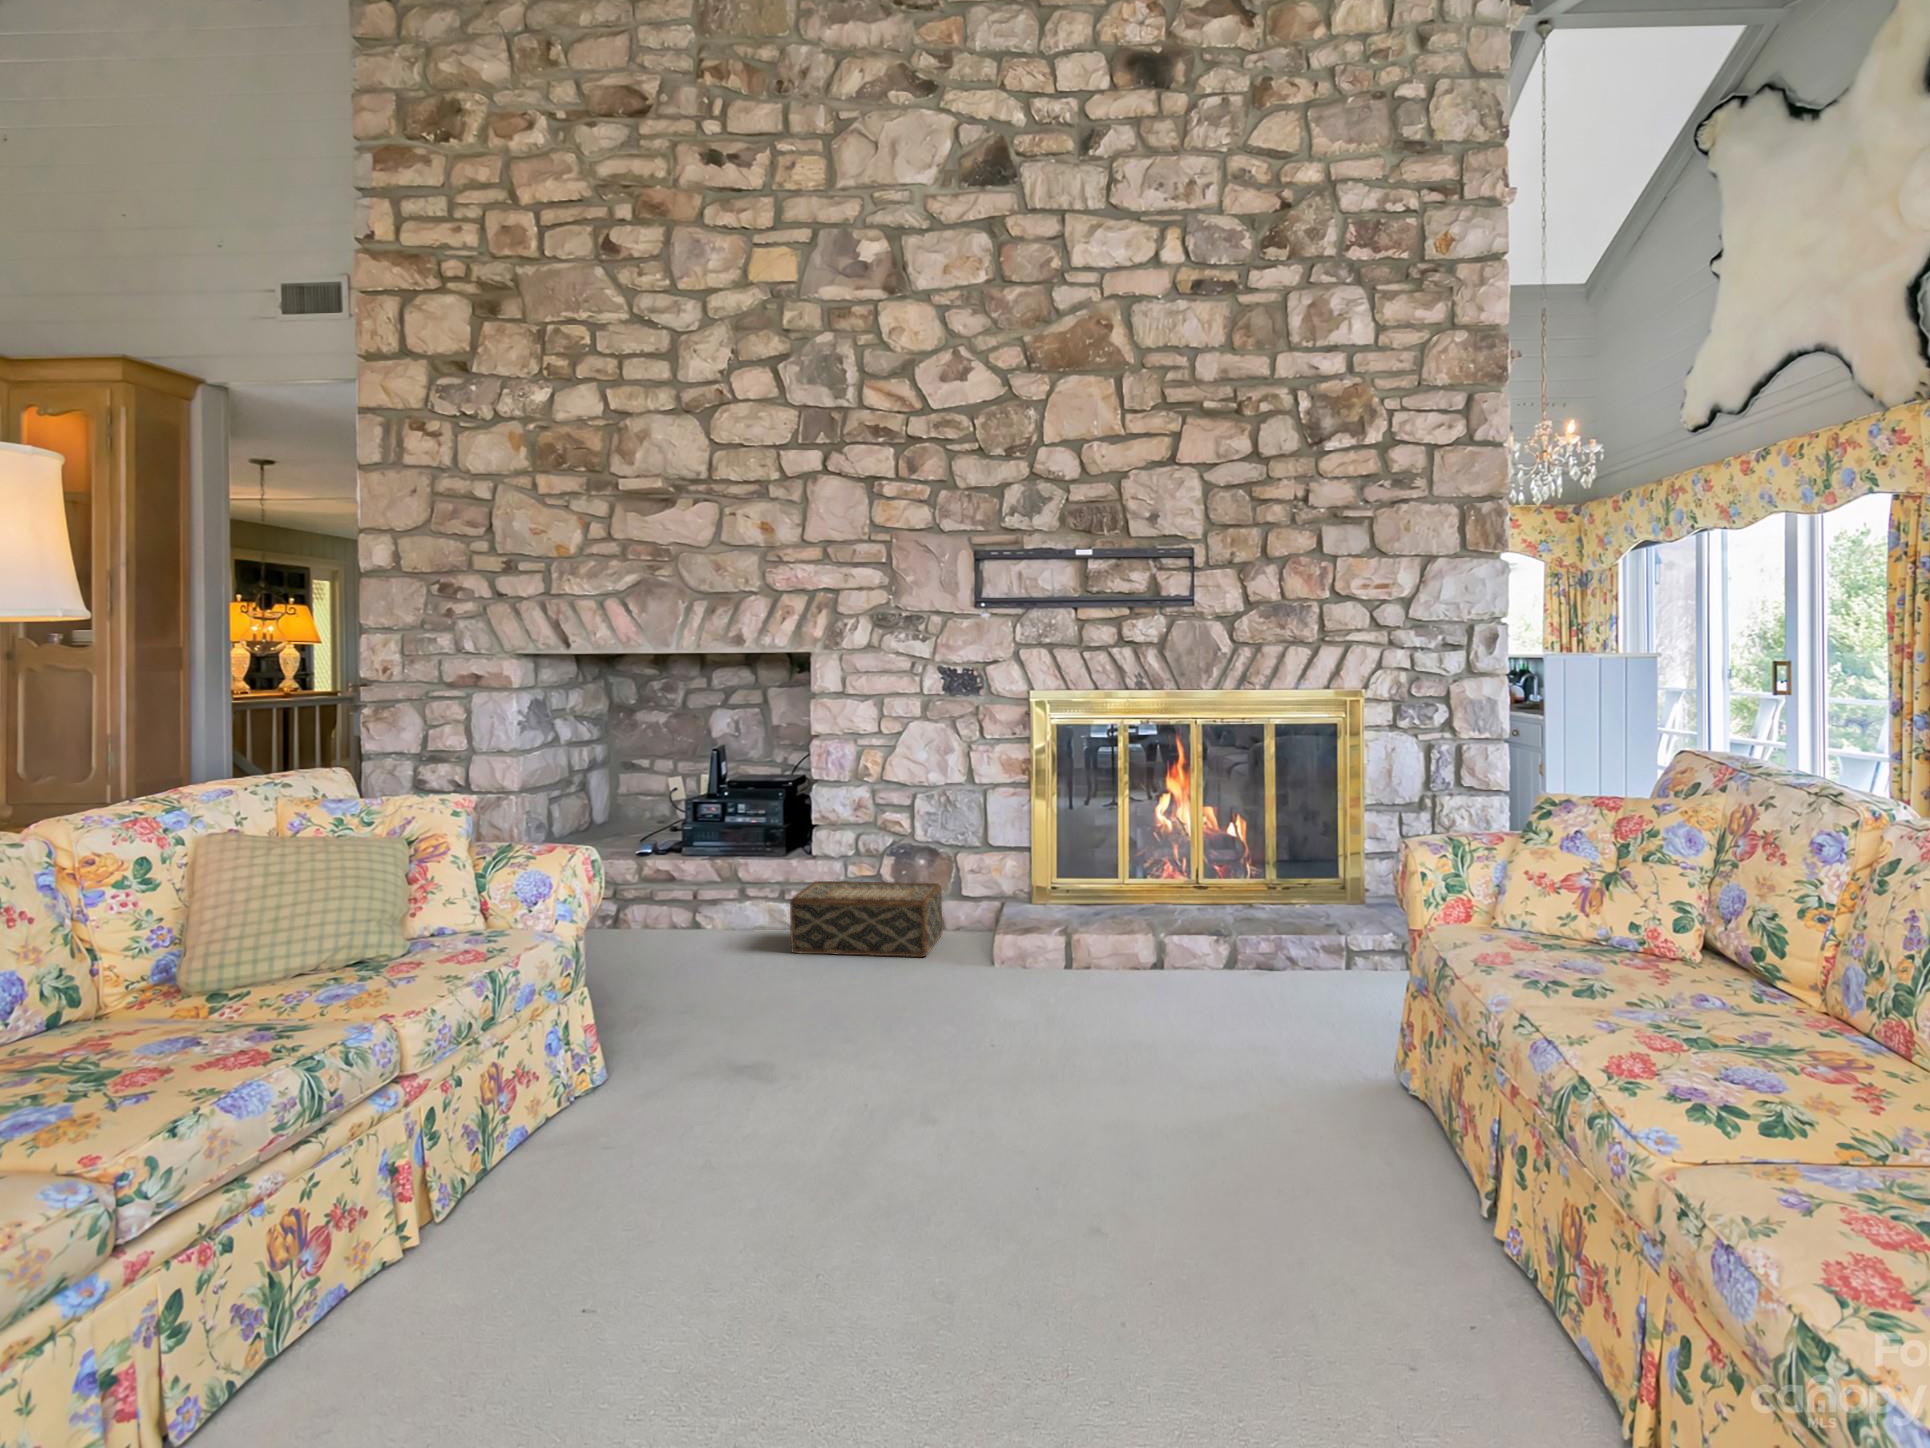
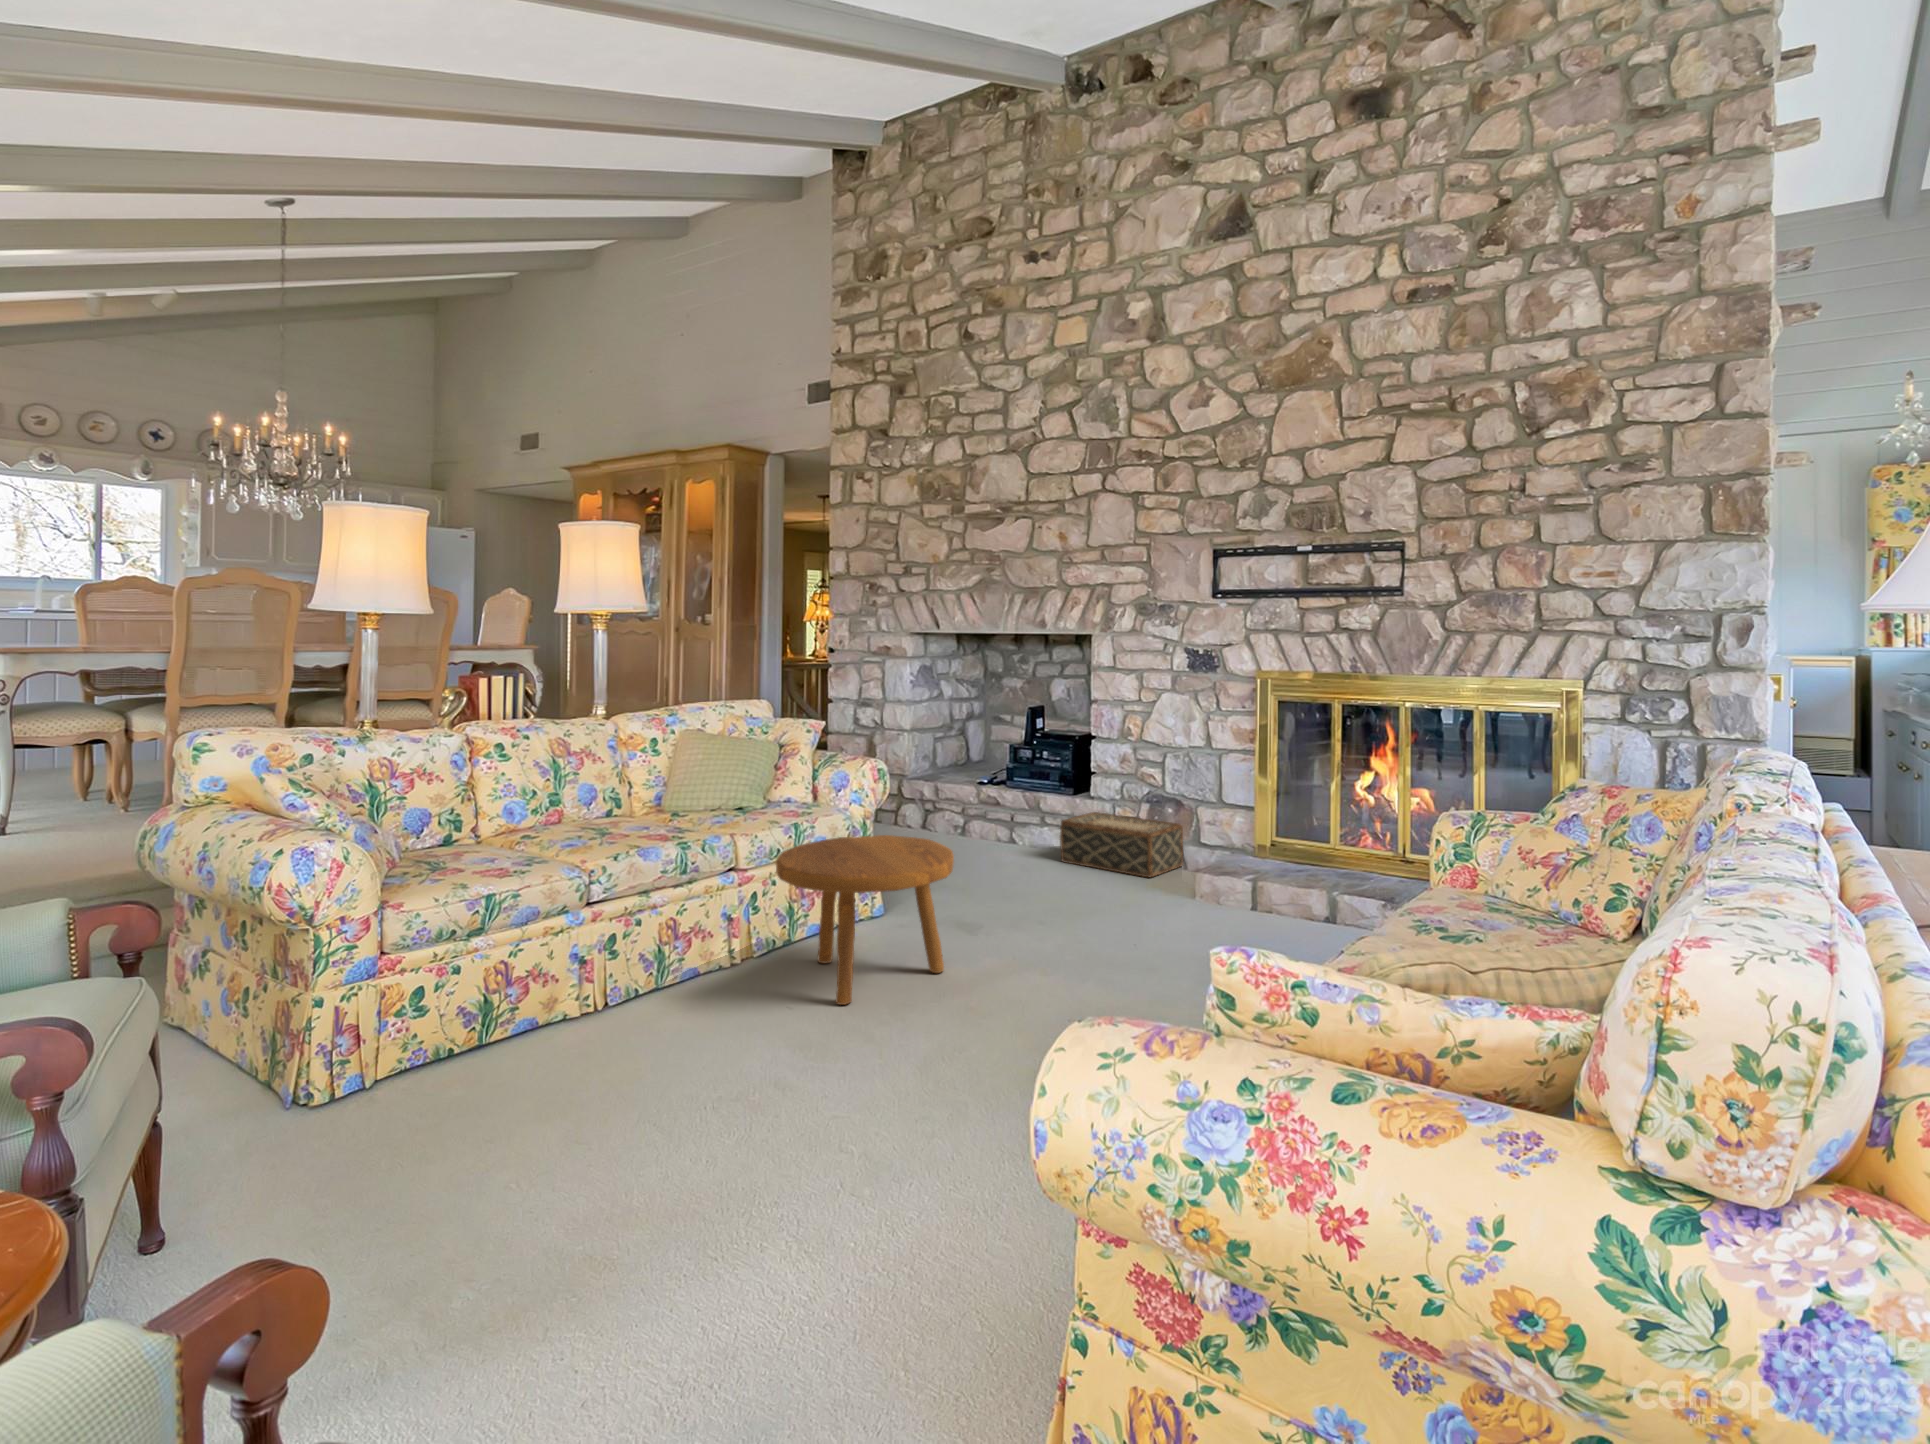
footstool: none [548,958,873,1295] -> present [776,835,954,1005]

